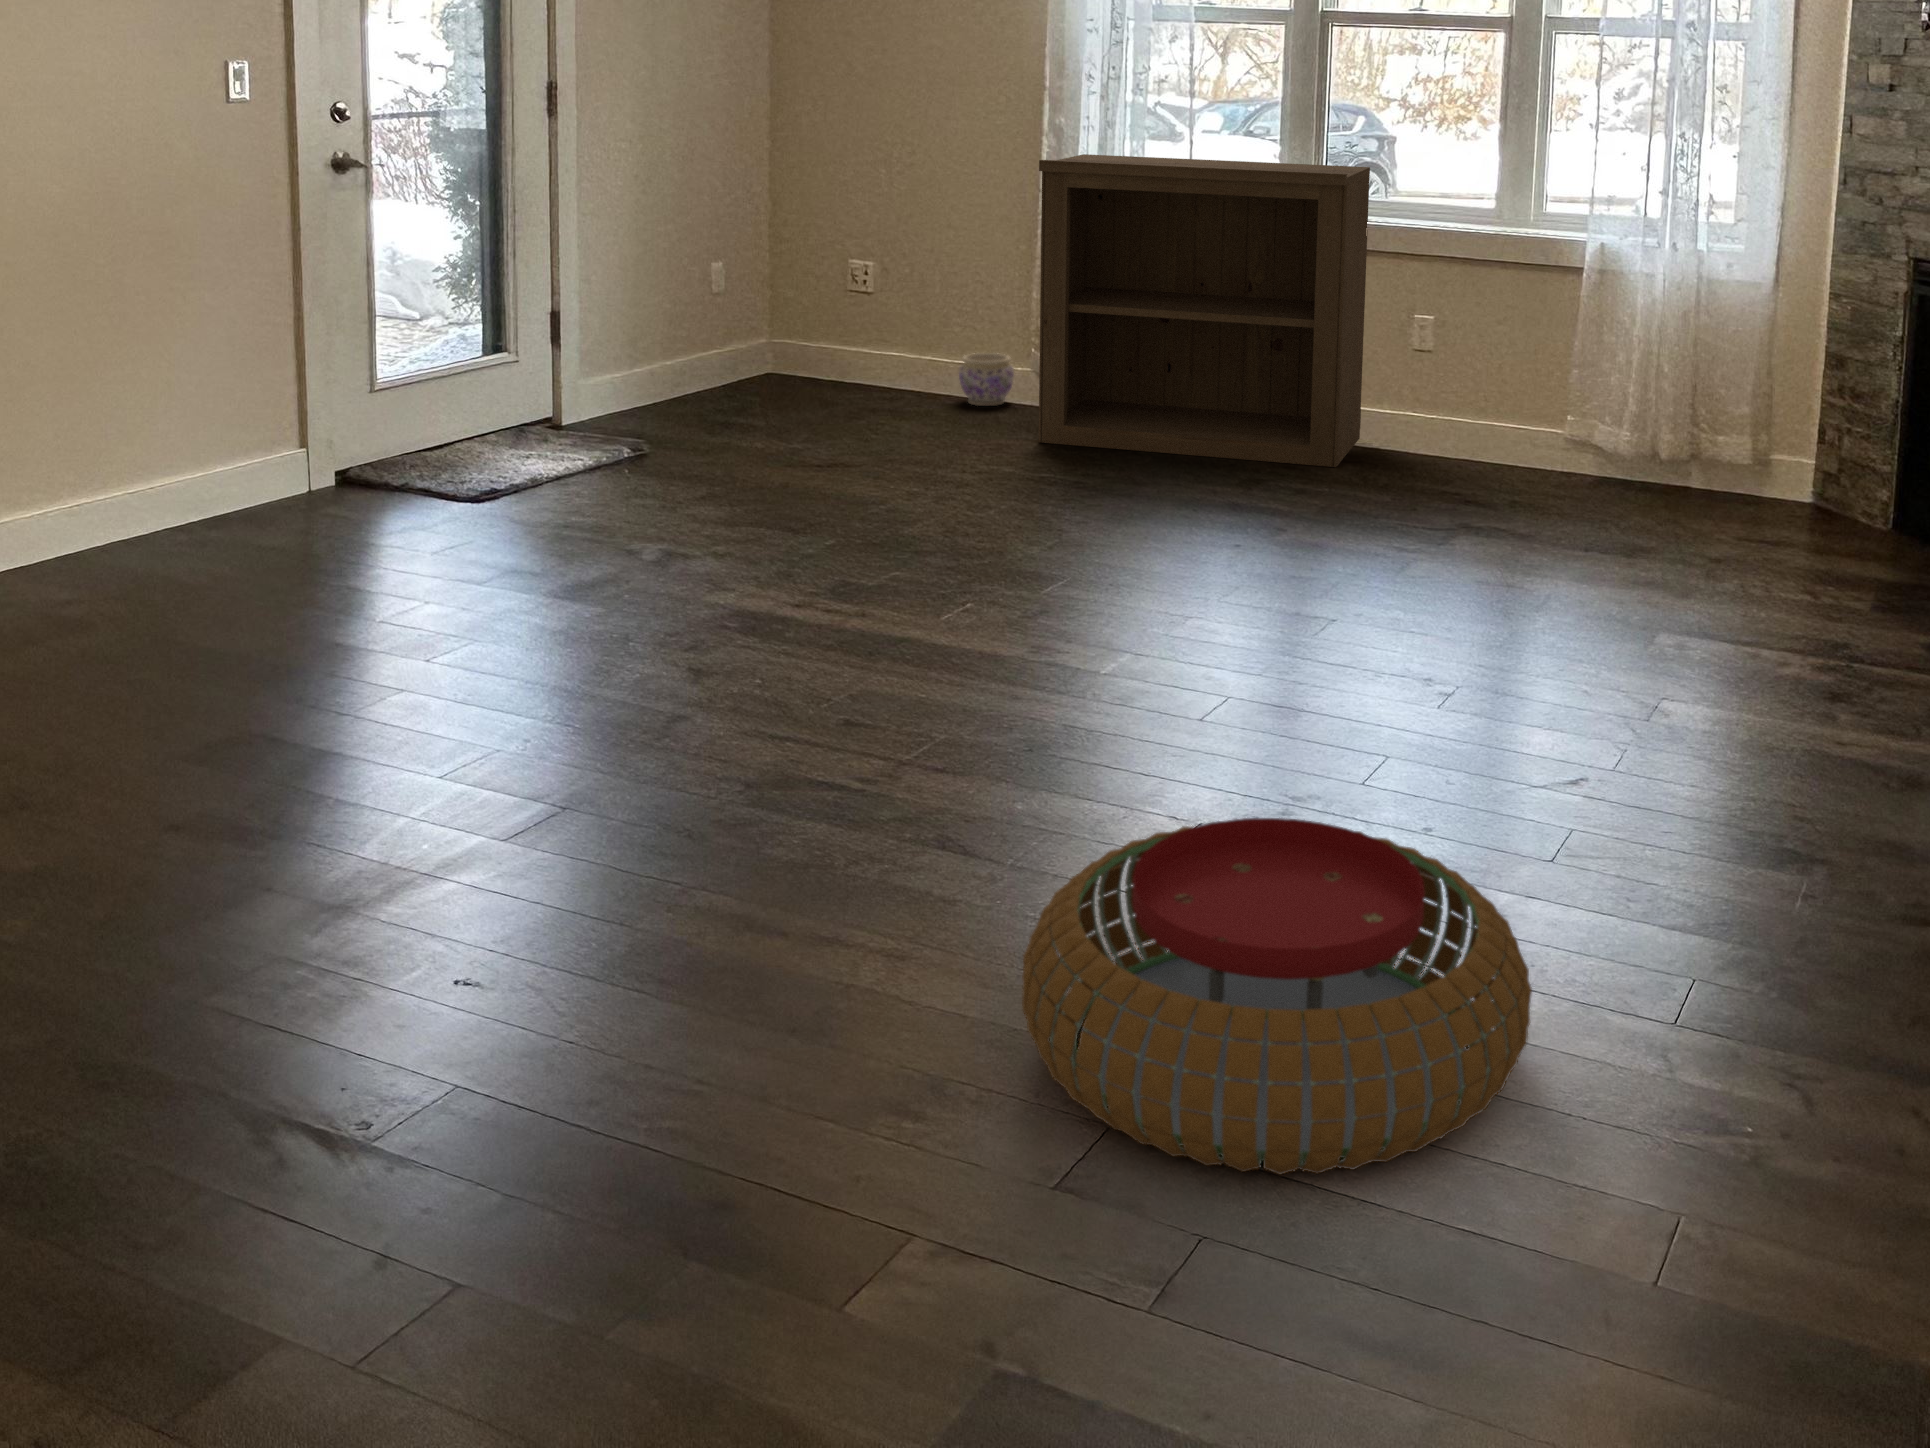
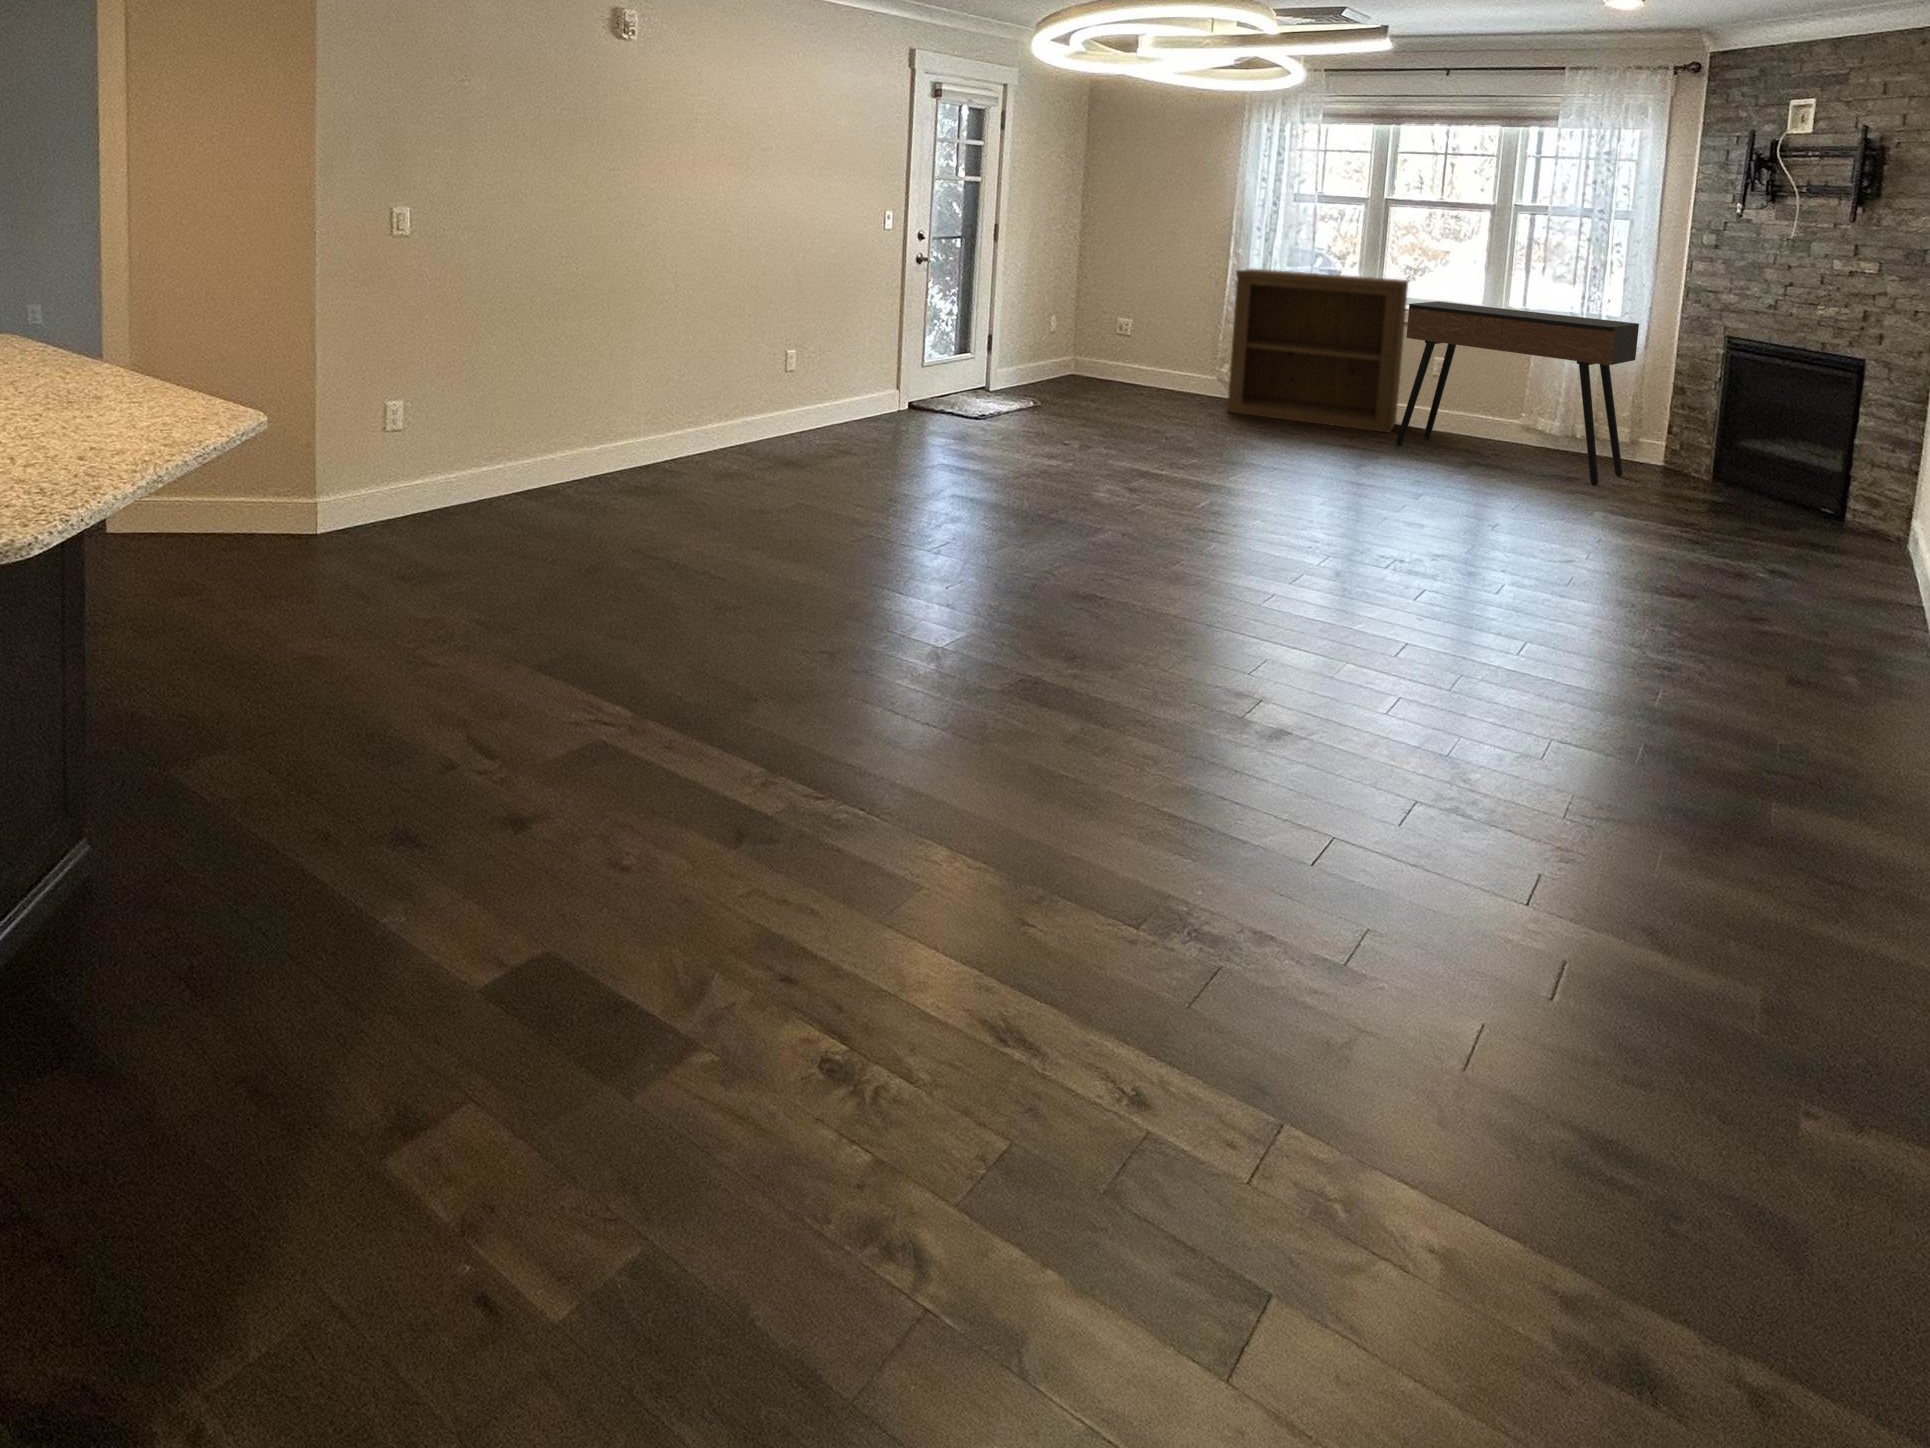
console table: none [1337,209,1758,562] -> present [1396,301,1639,485]
planter: present [959,353,1014,406] -> none [1176,368,1205,395]
pouf: present [1022,818,1532,1174] -> none [1354,539,1583,664]

